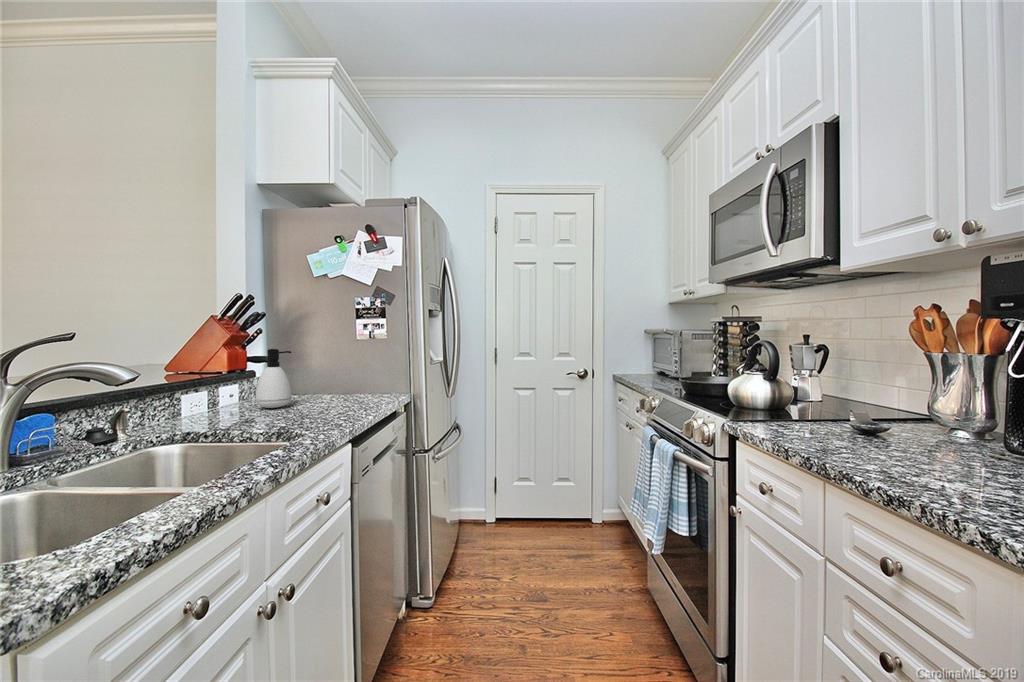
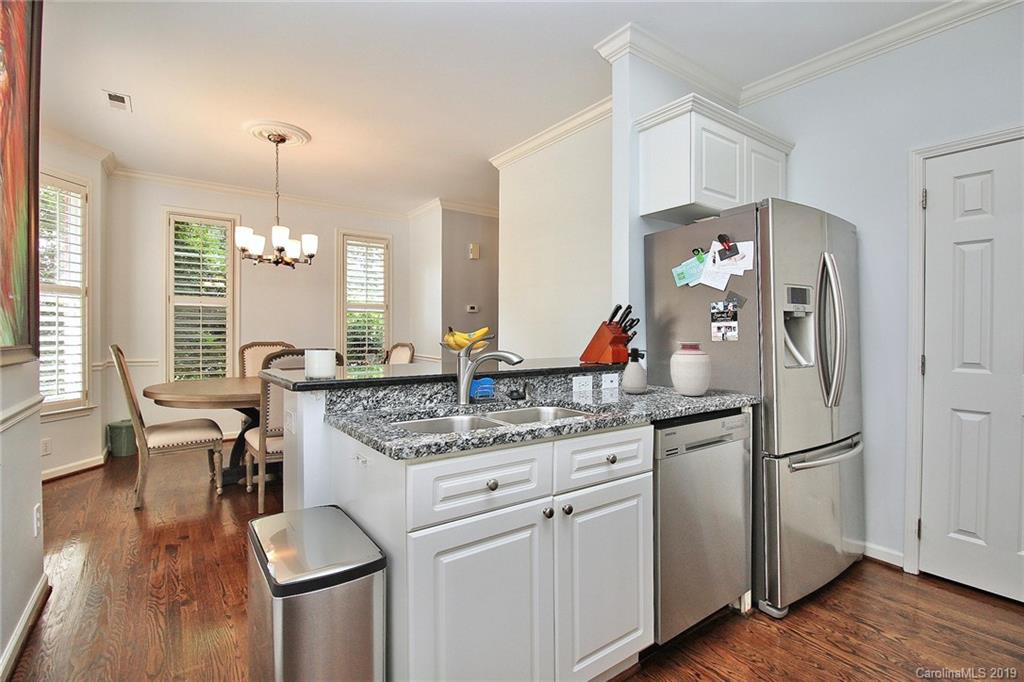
vase: none [320,339,367,402] -> present [670,341,711,396]

